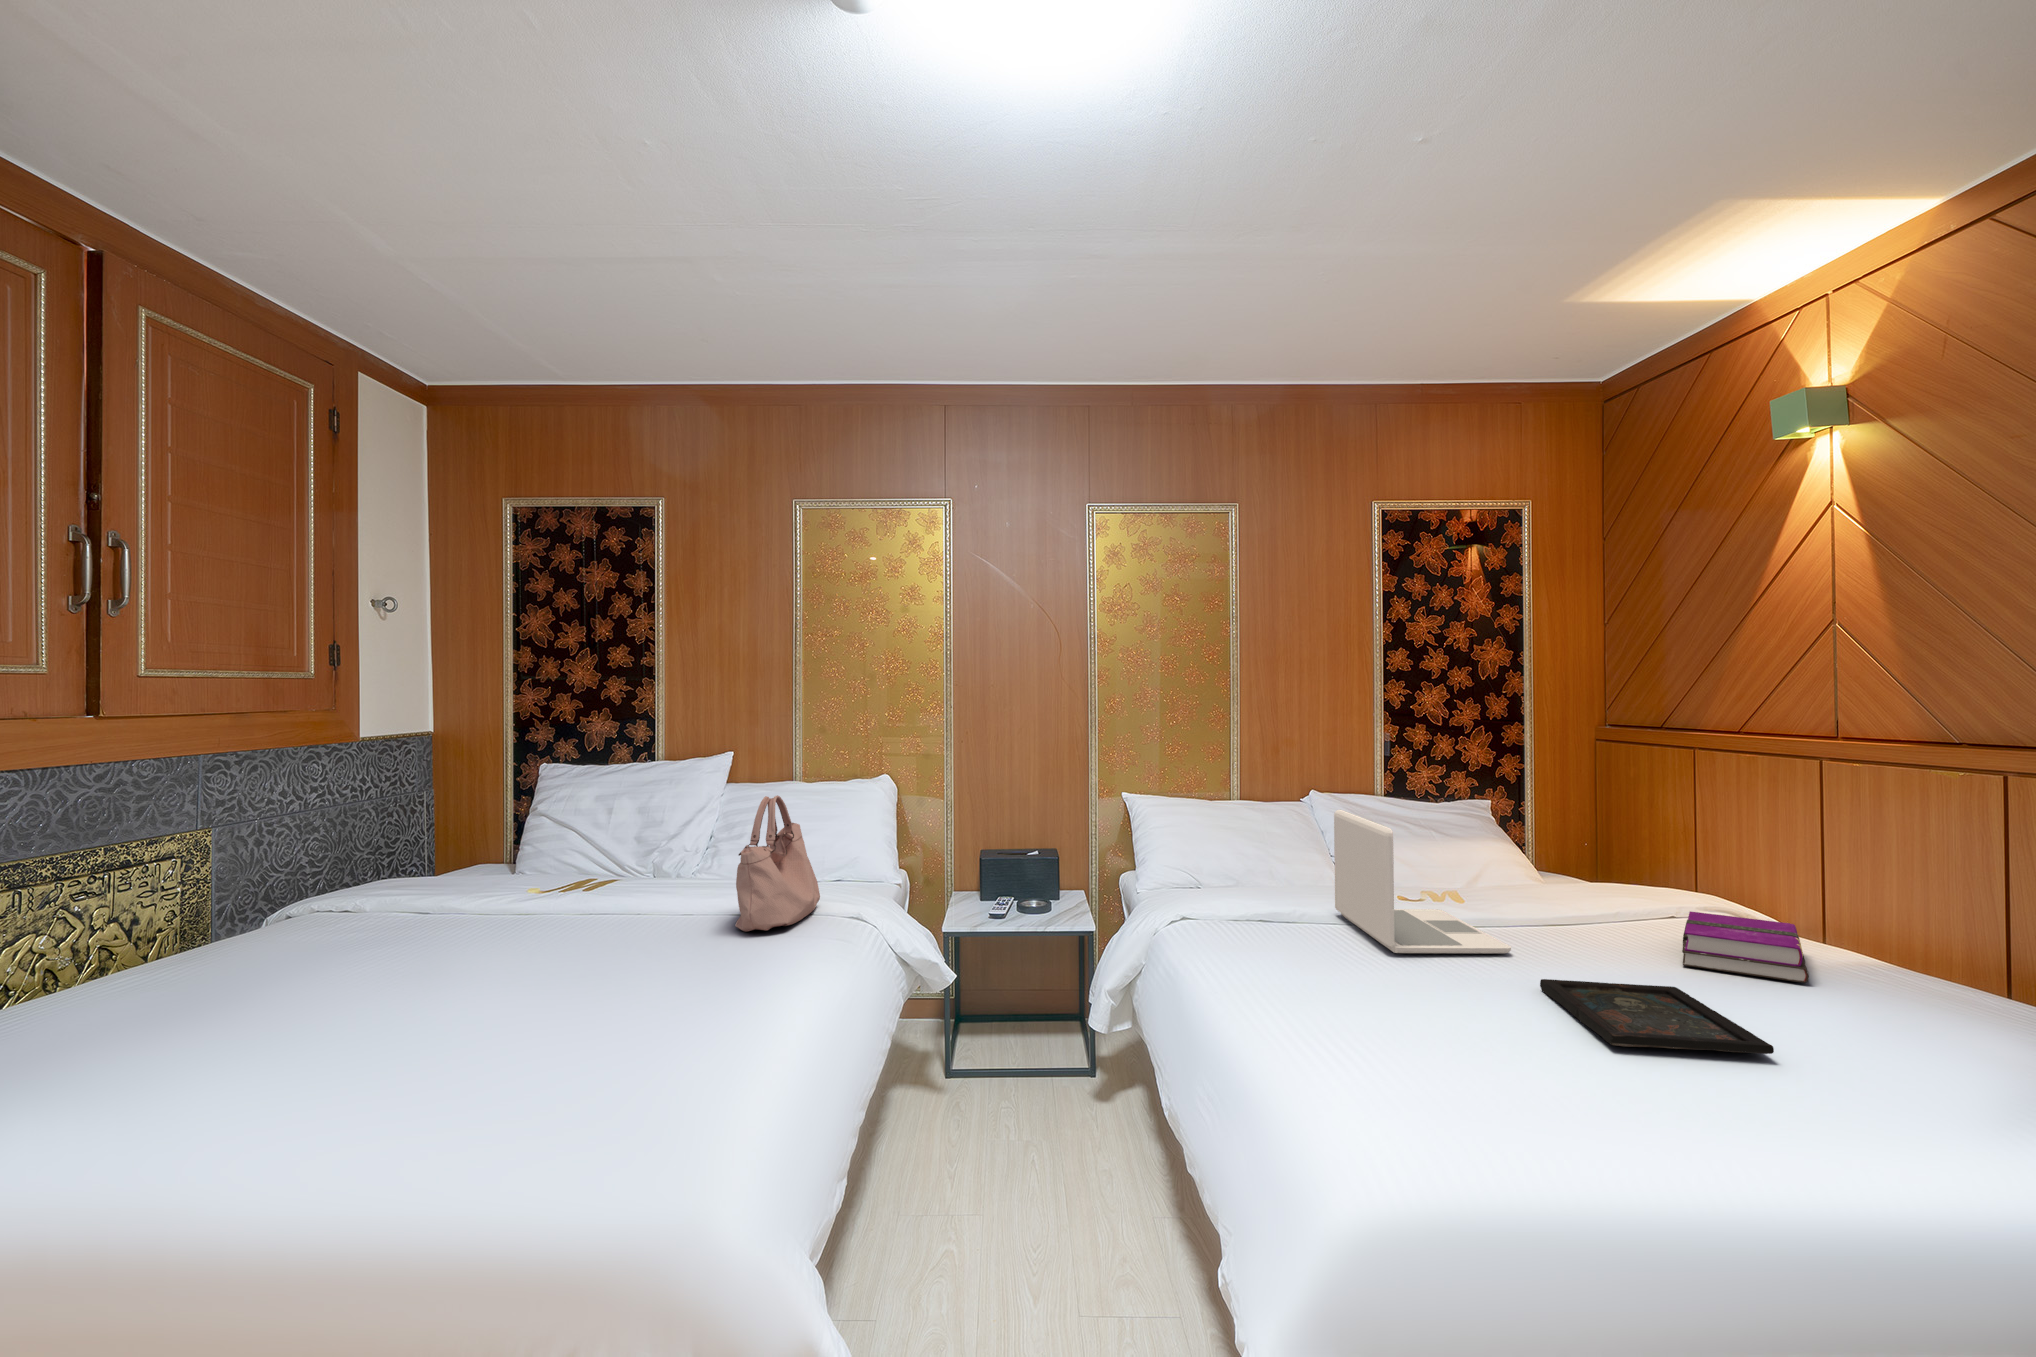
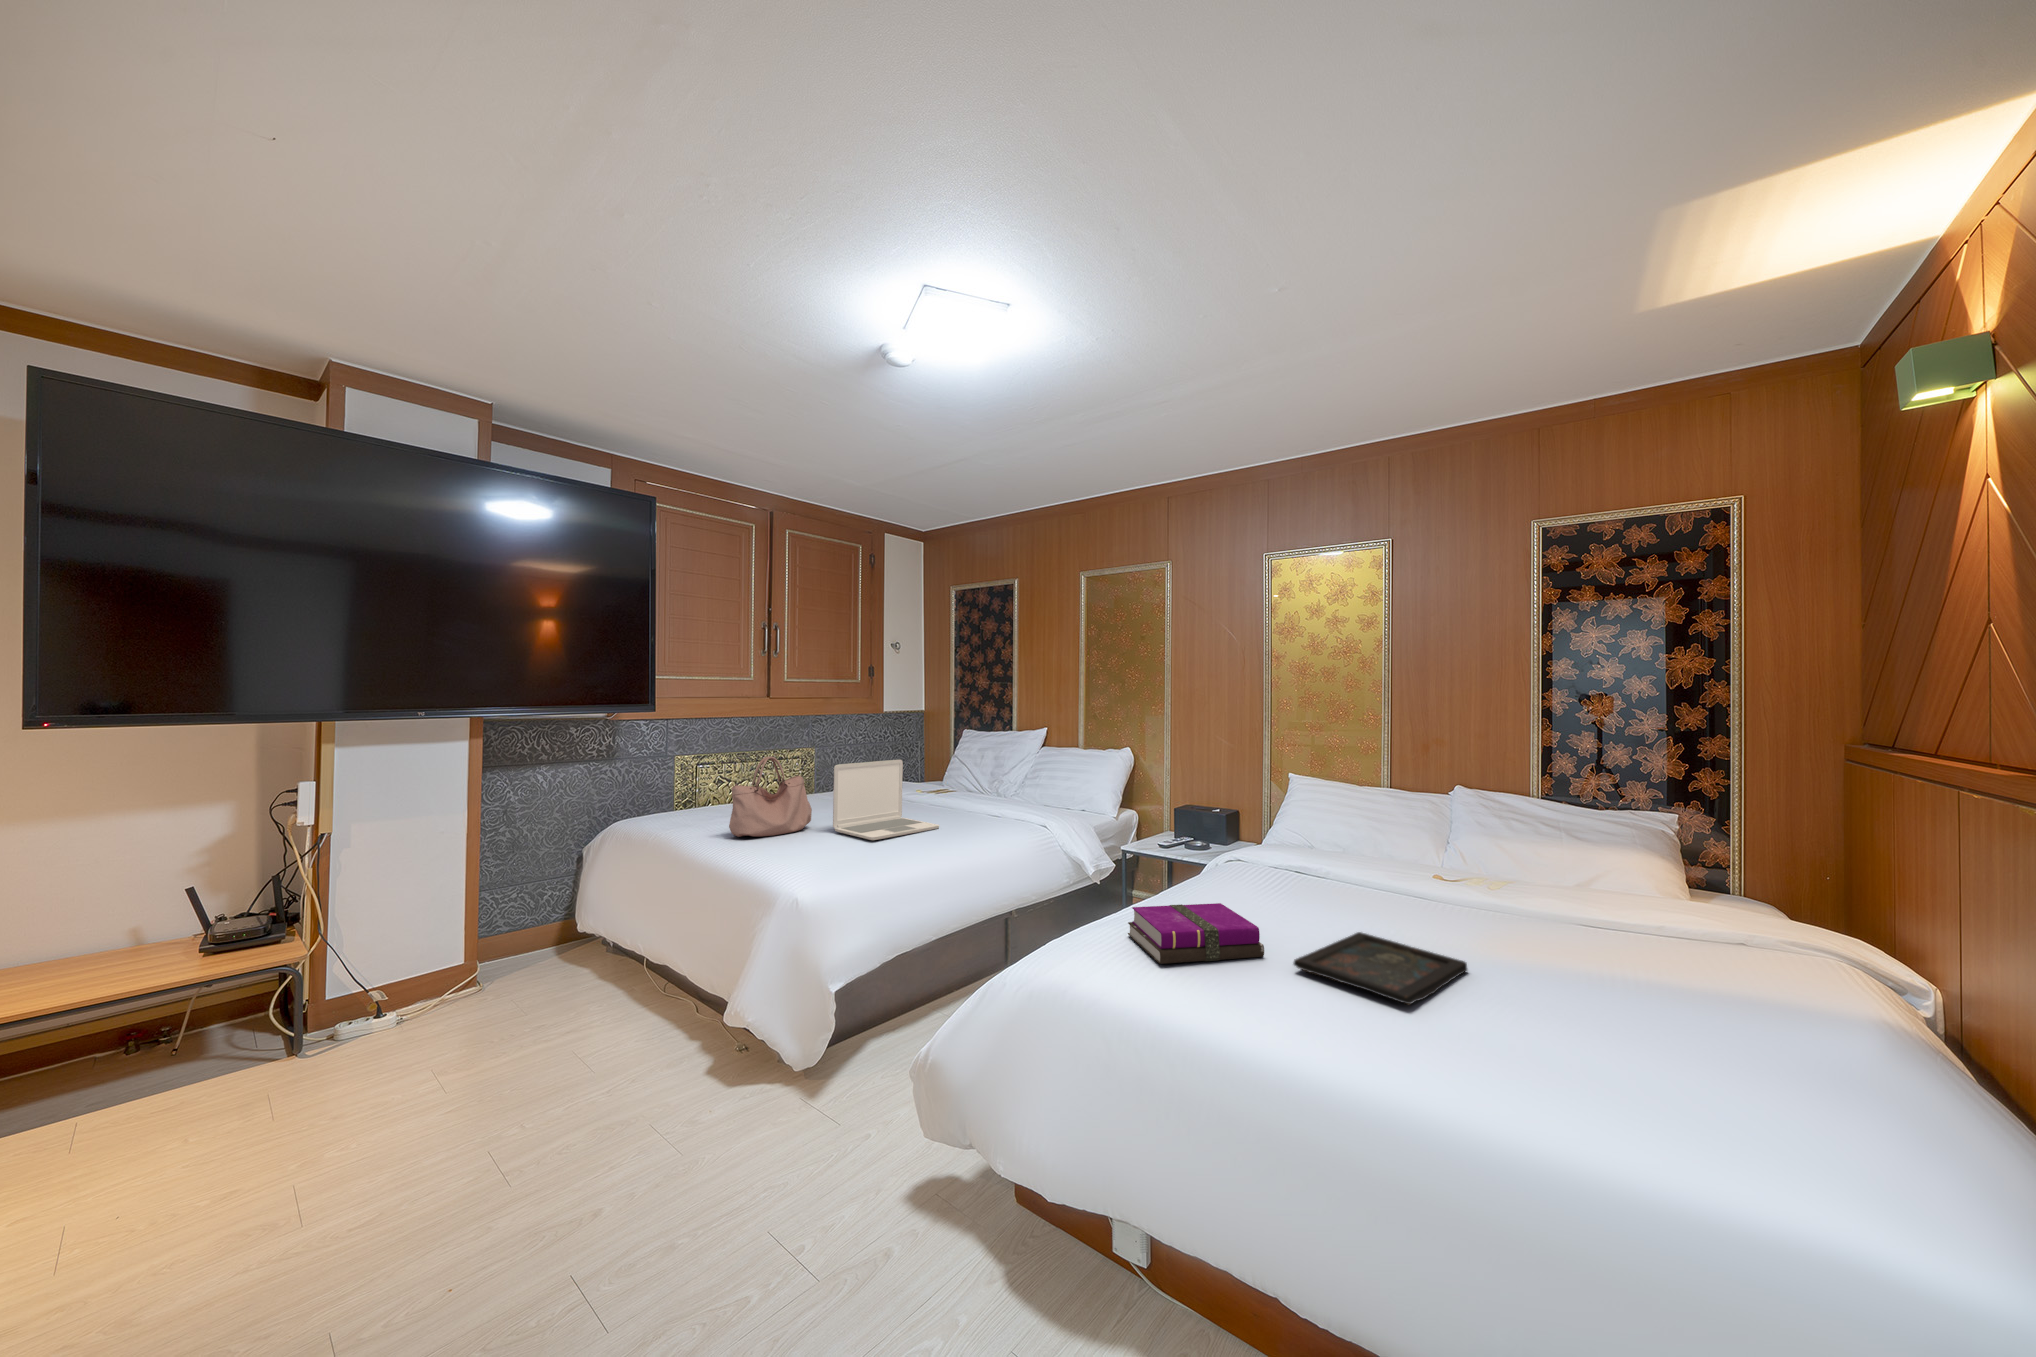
handbag: present [735,795,820,932] -> present [729,757,812,837]
laptop: present [1334,810,1511,953] -> present [833,760,939,840]
notebook: present [1682,911,1809,983] -> present [1128,903,1264,964]

